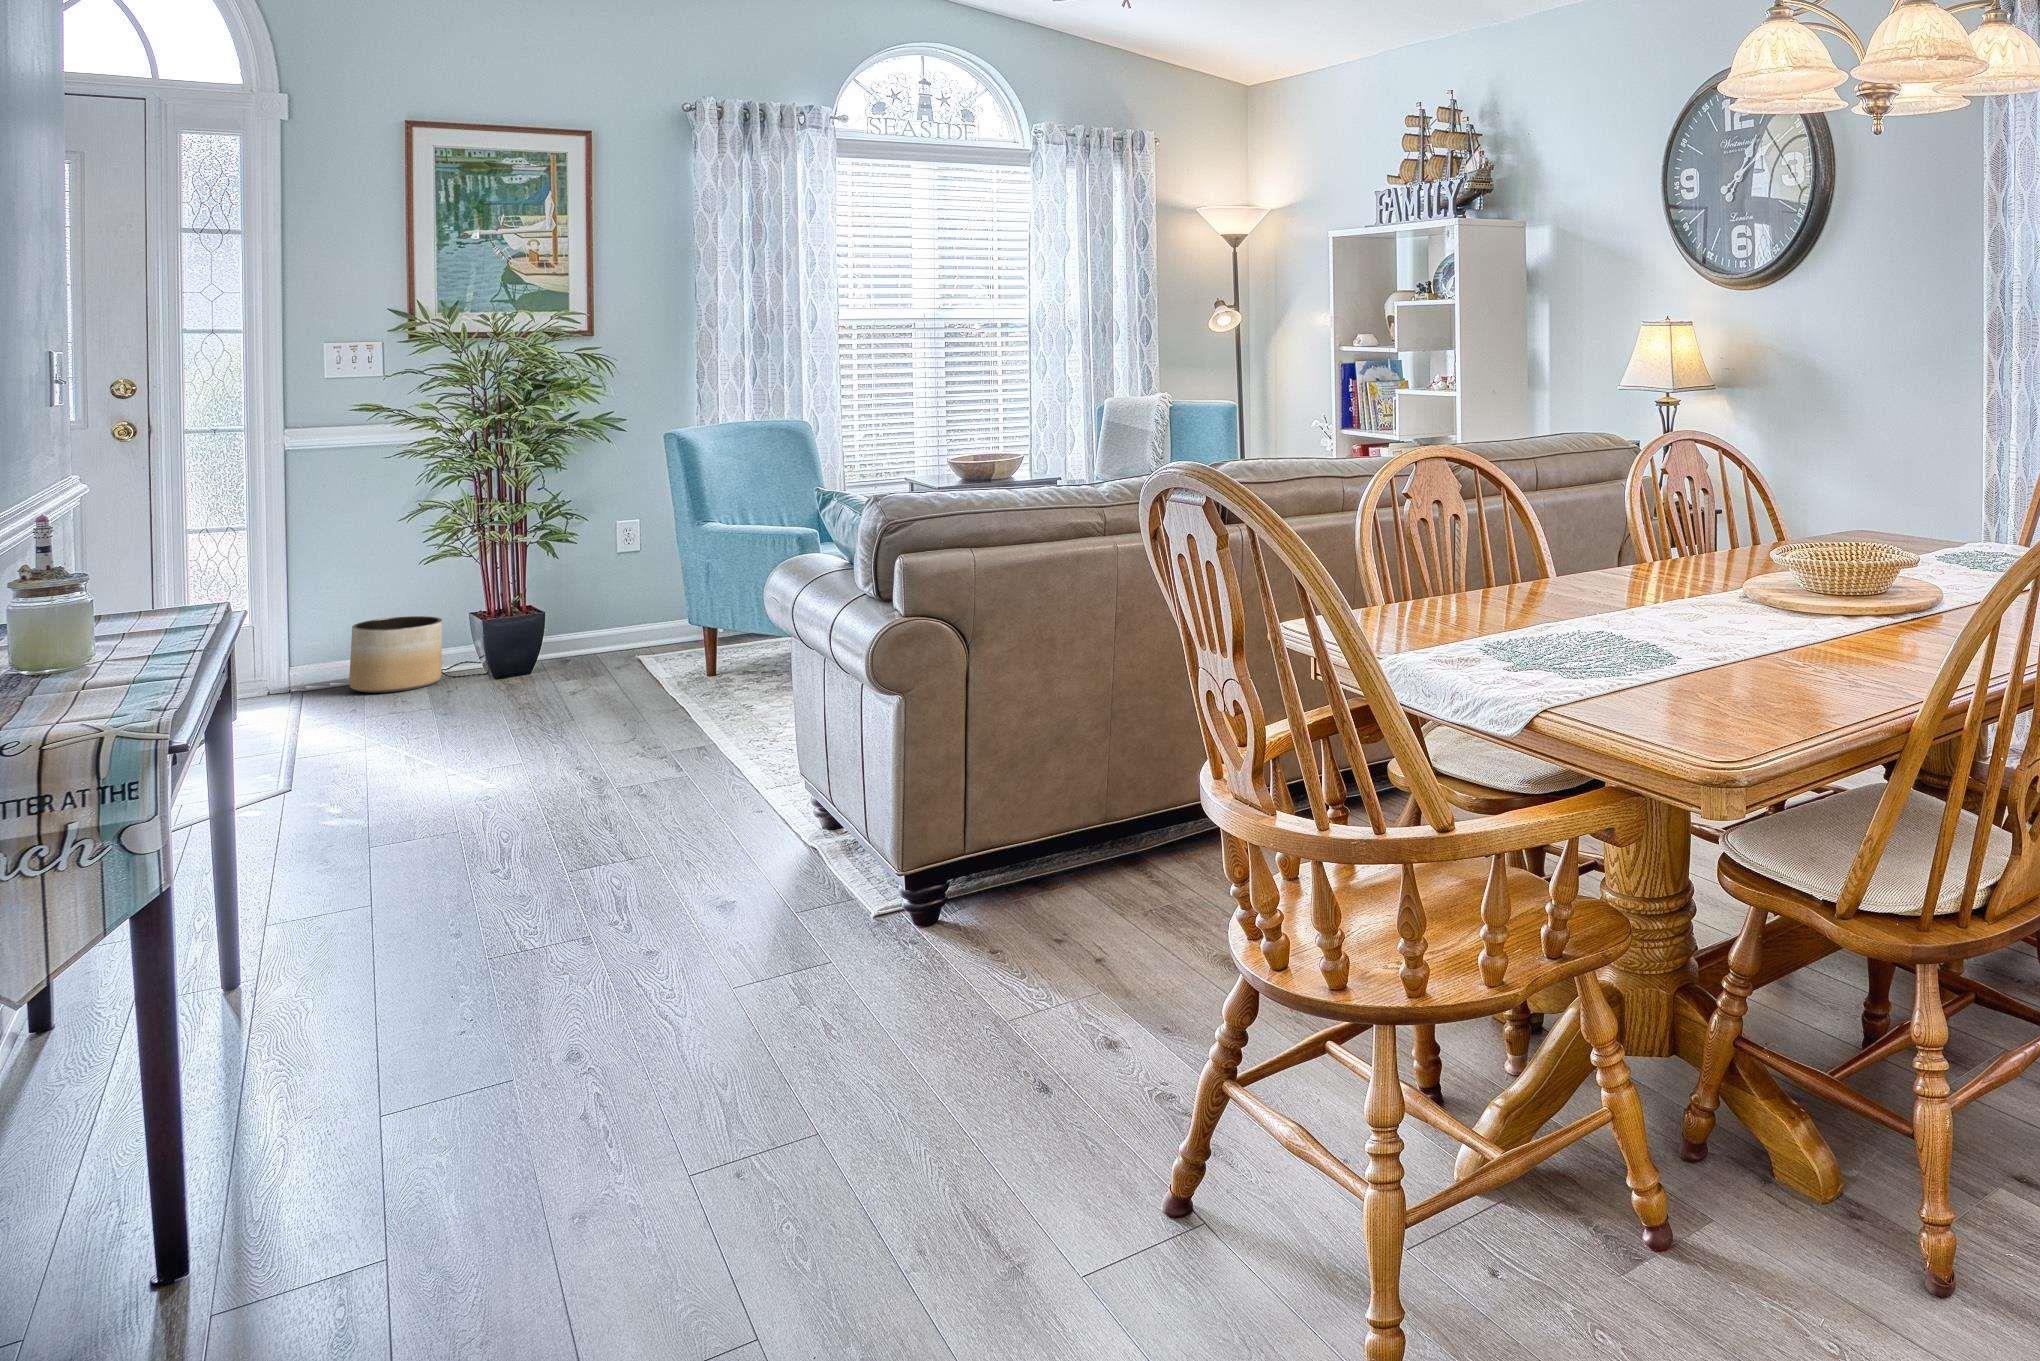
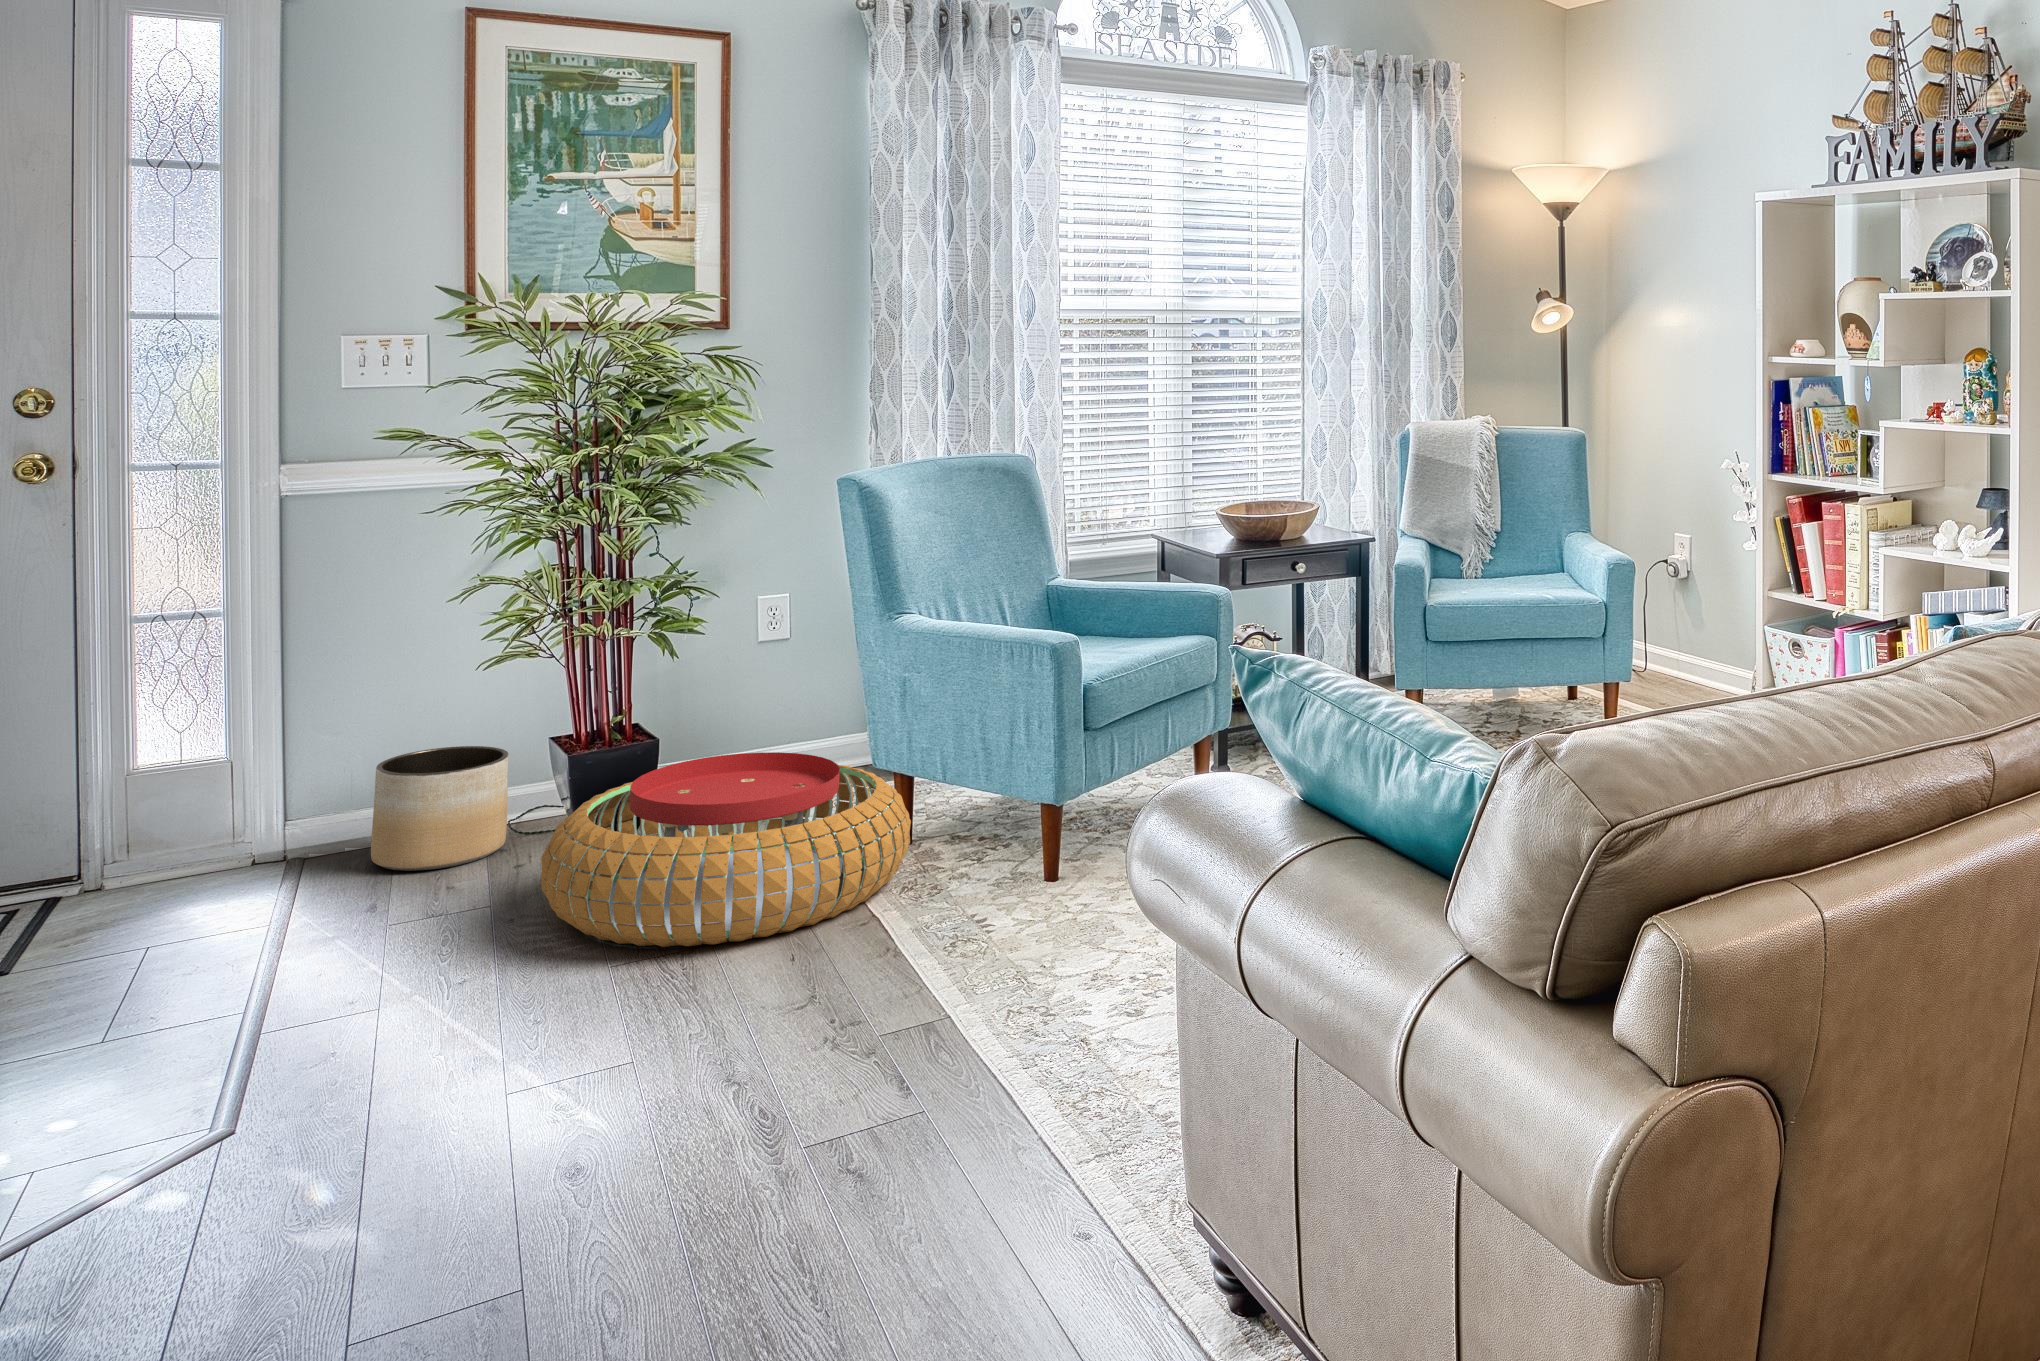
pouf: none [468,612,716,719] -> present [540,752,911,947]

